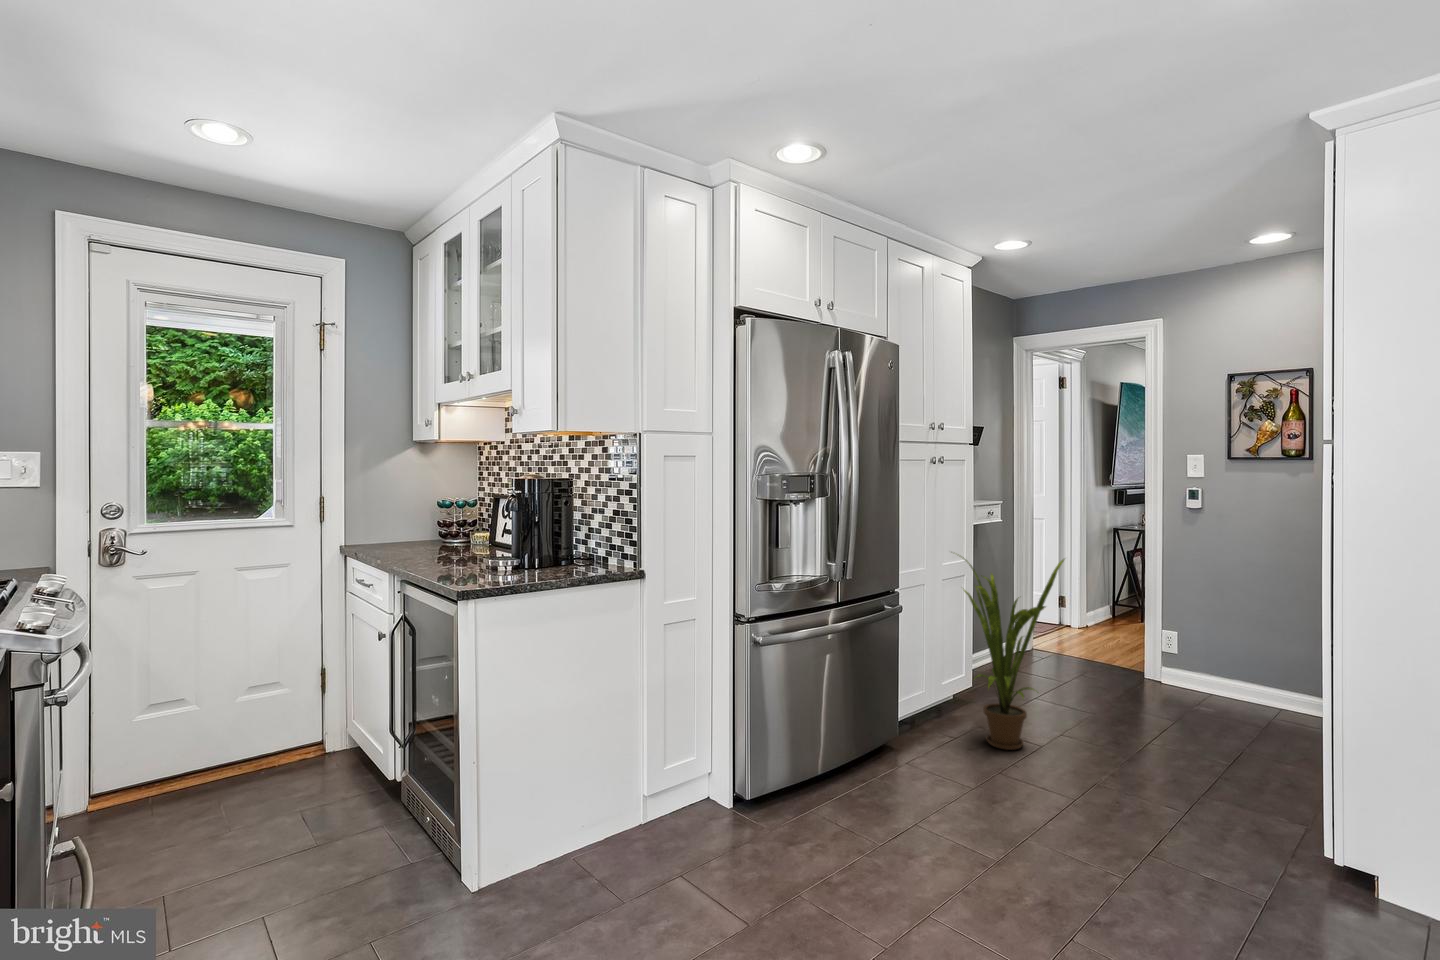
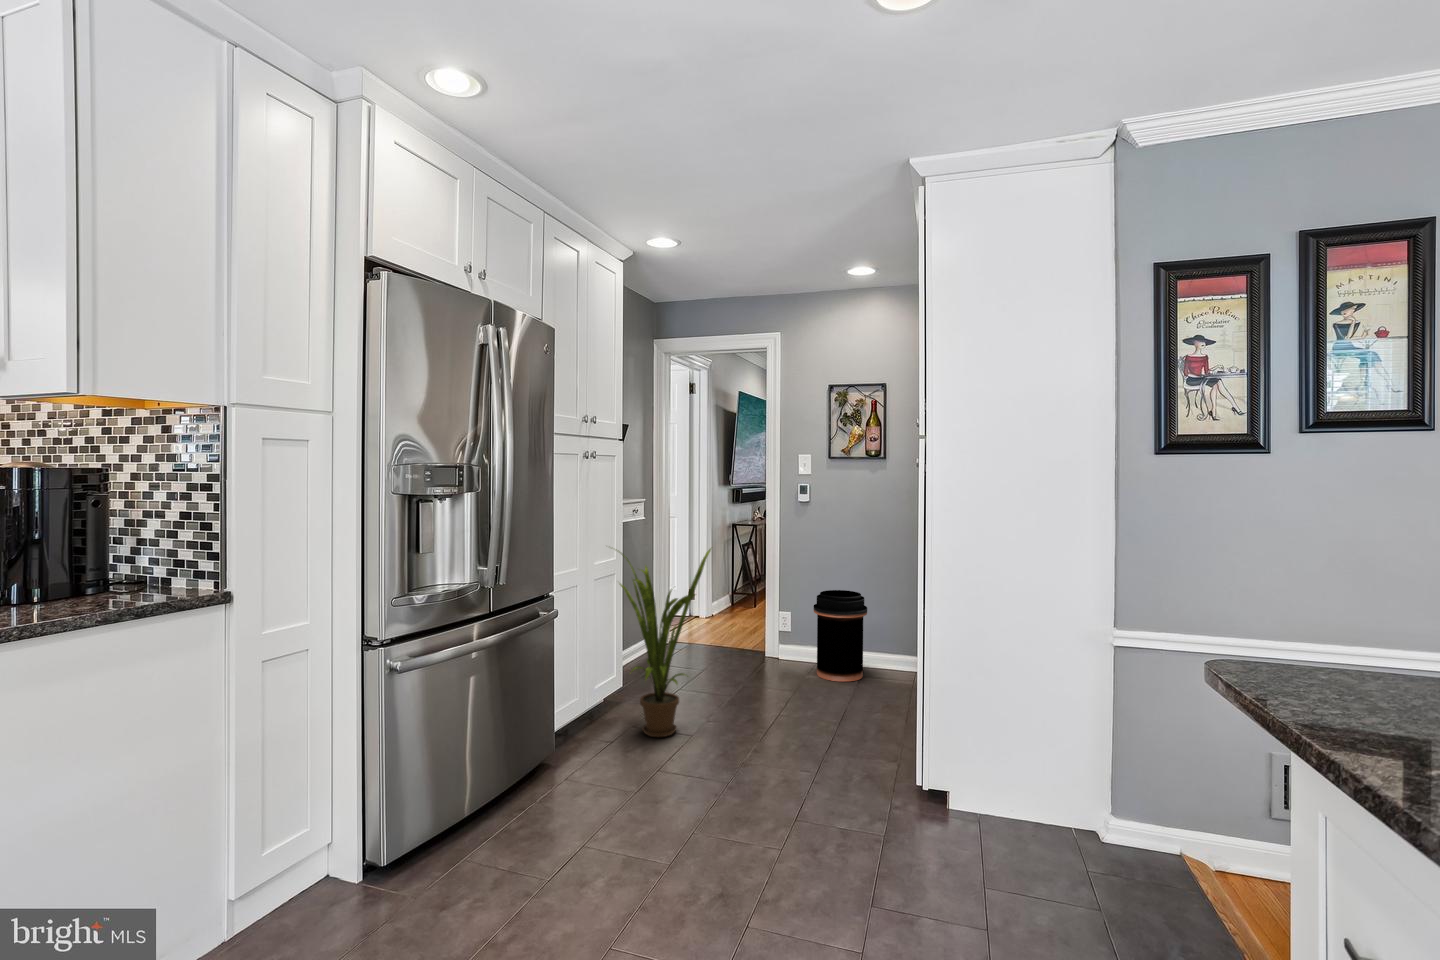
trash can: none [1205,617,1283,729] -> present [814,590,867,682]

